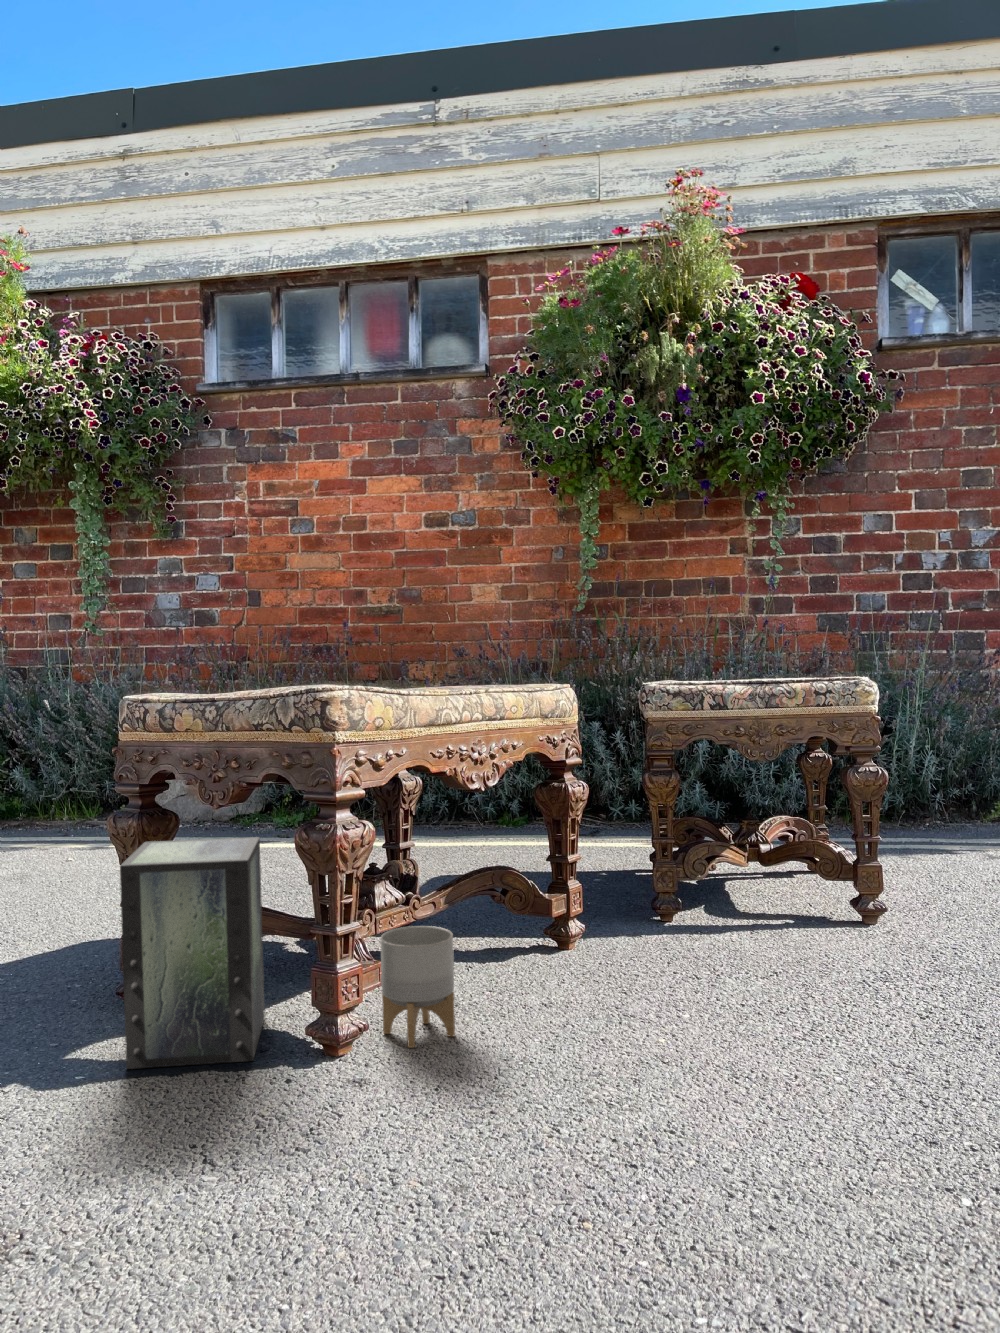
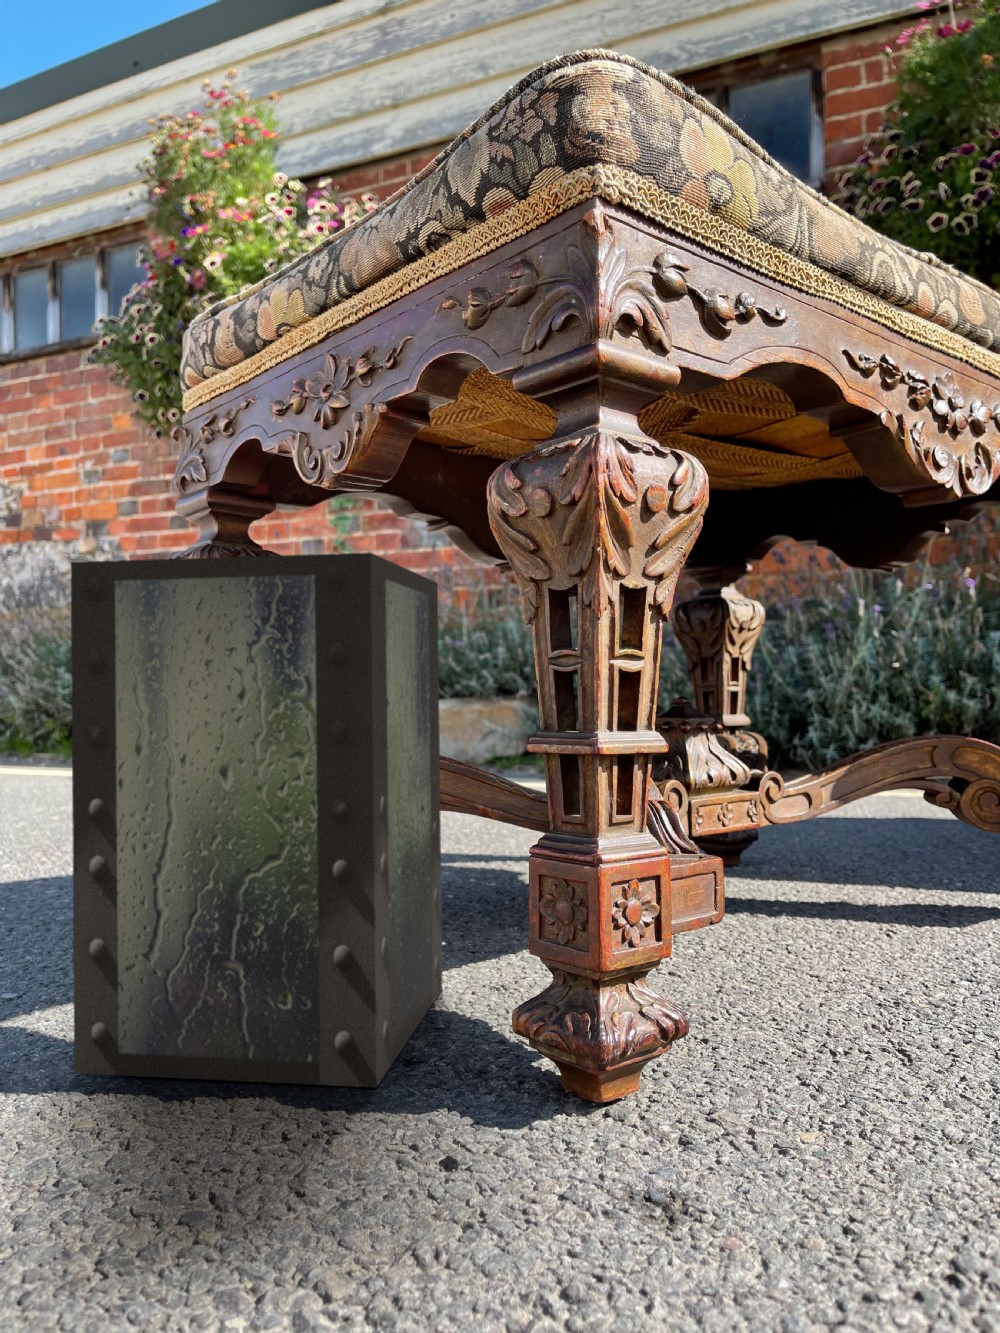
planter: present [380,926,455,1048] -> none [715,785,923,1100]

